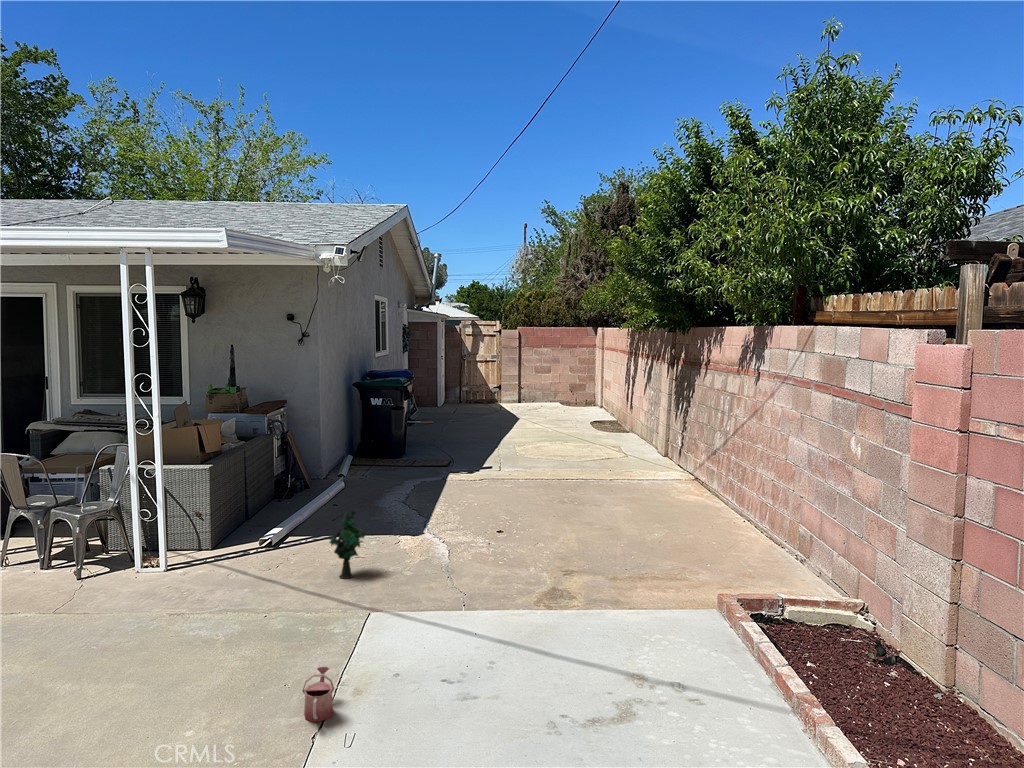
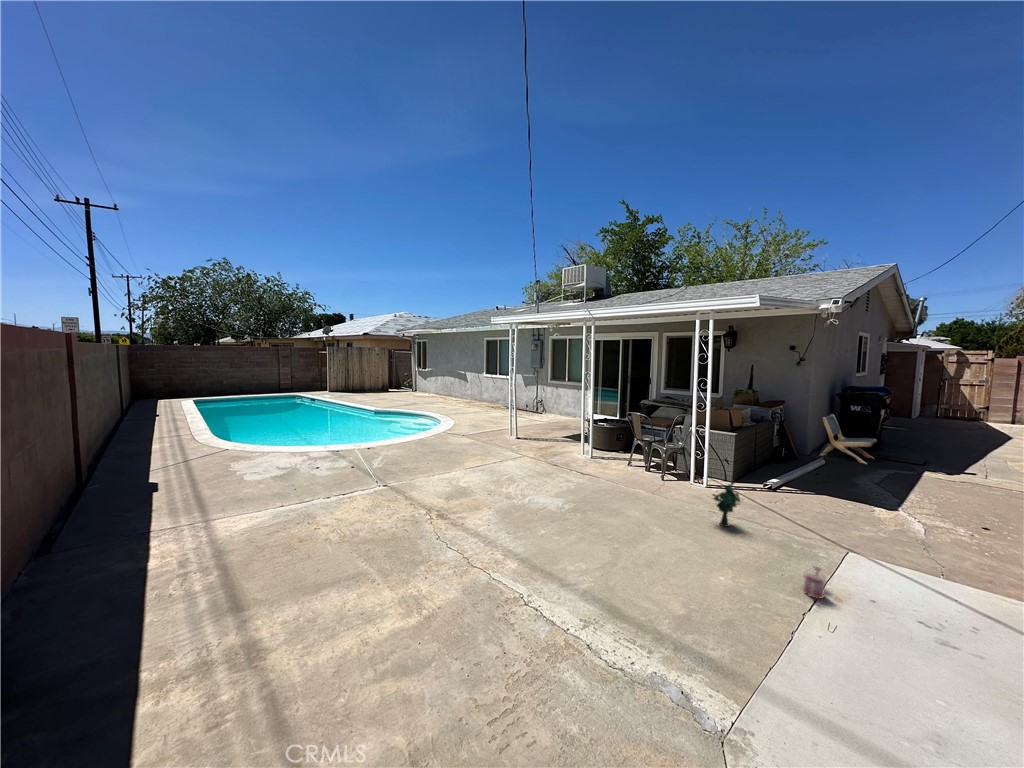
lounge chair: none [339,412,402,475] -> present [819,414,876,463]
decorative plant: present [327,511,365,579] -> present [713,481,740,527]

